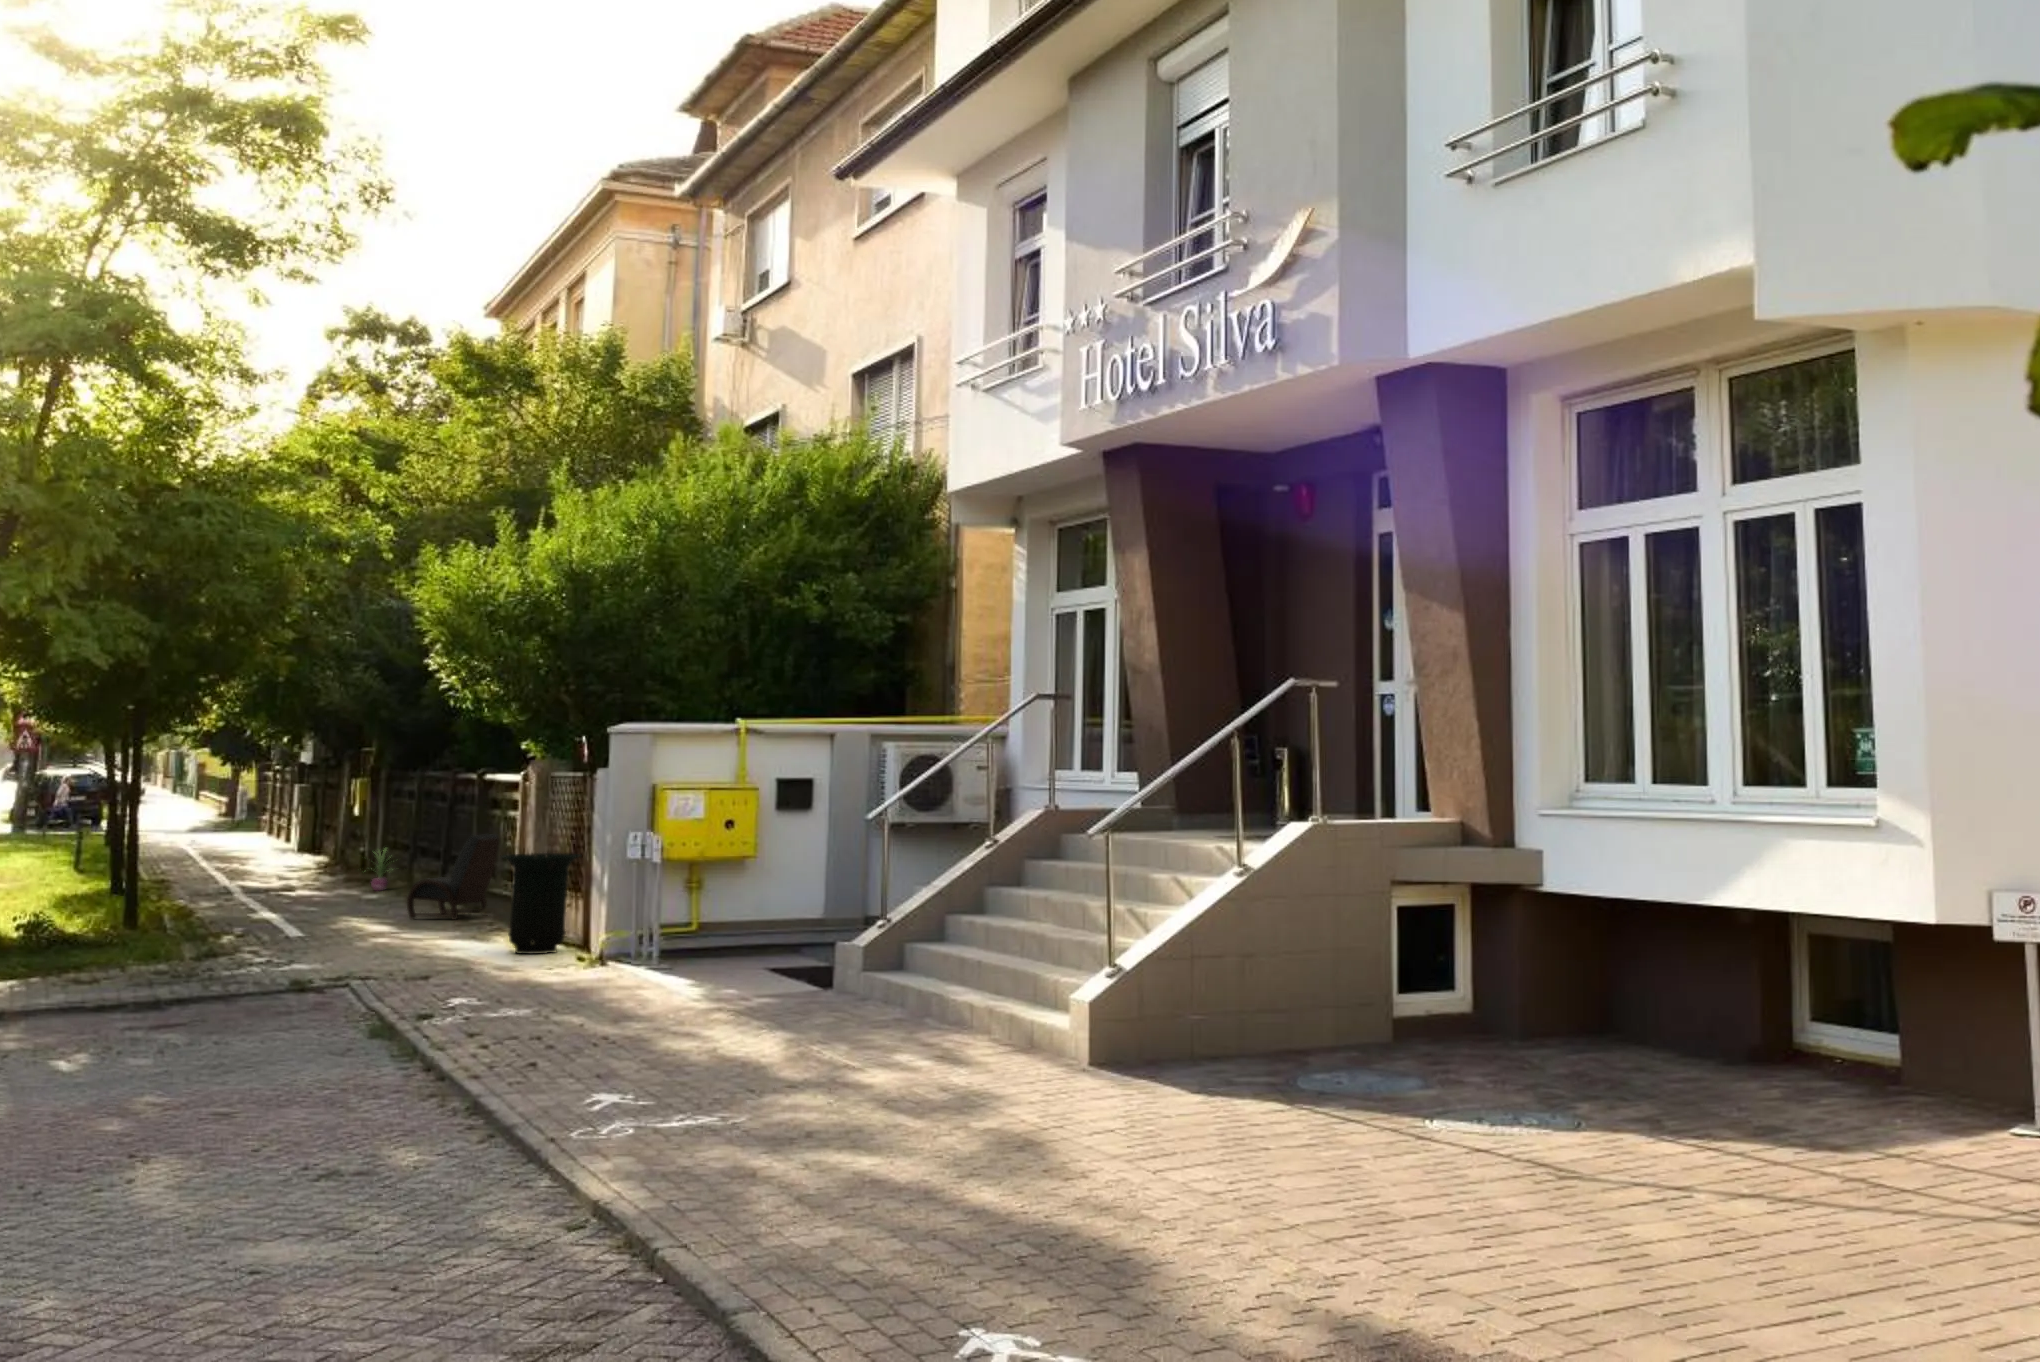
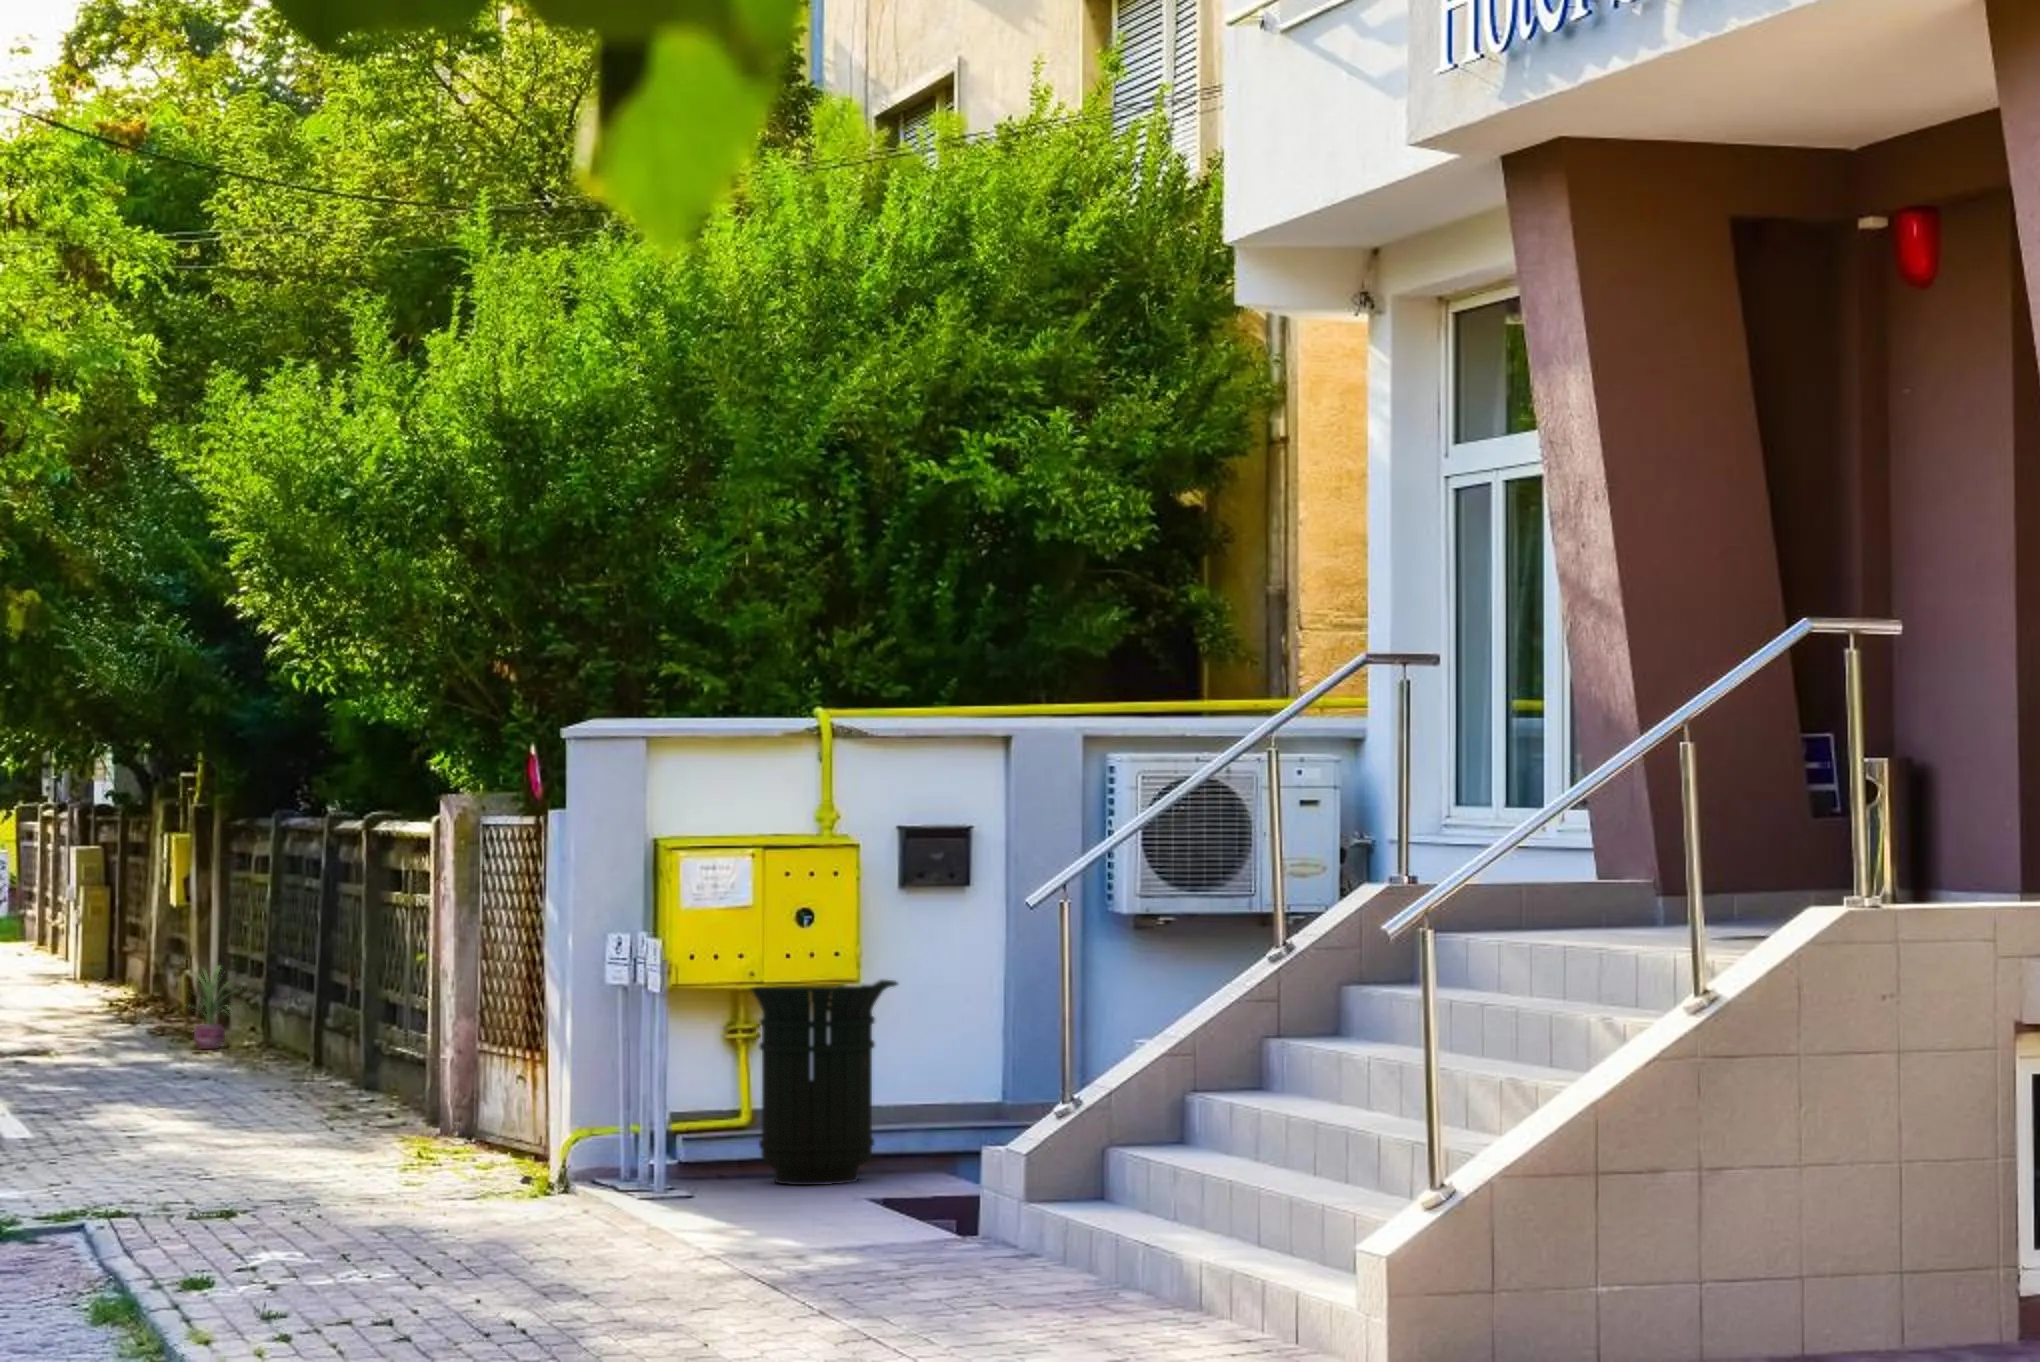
lounge chair: present [407,834,499,920] -> none [237,937,423,1105]
trash can: present [502,853,581,954] -> present [751,979,898,1185]

